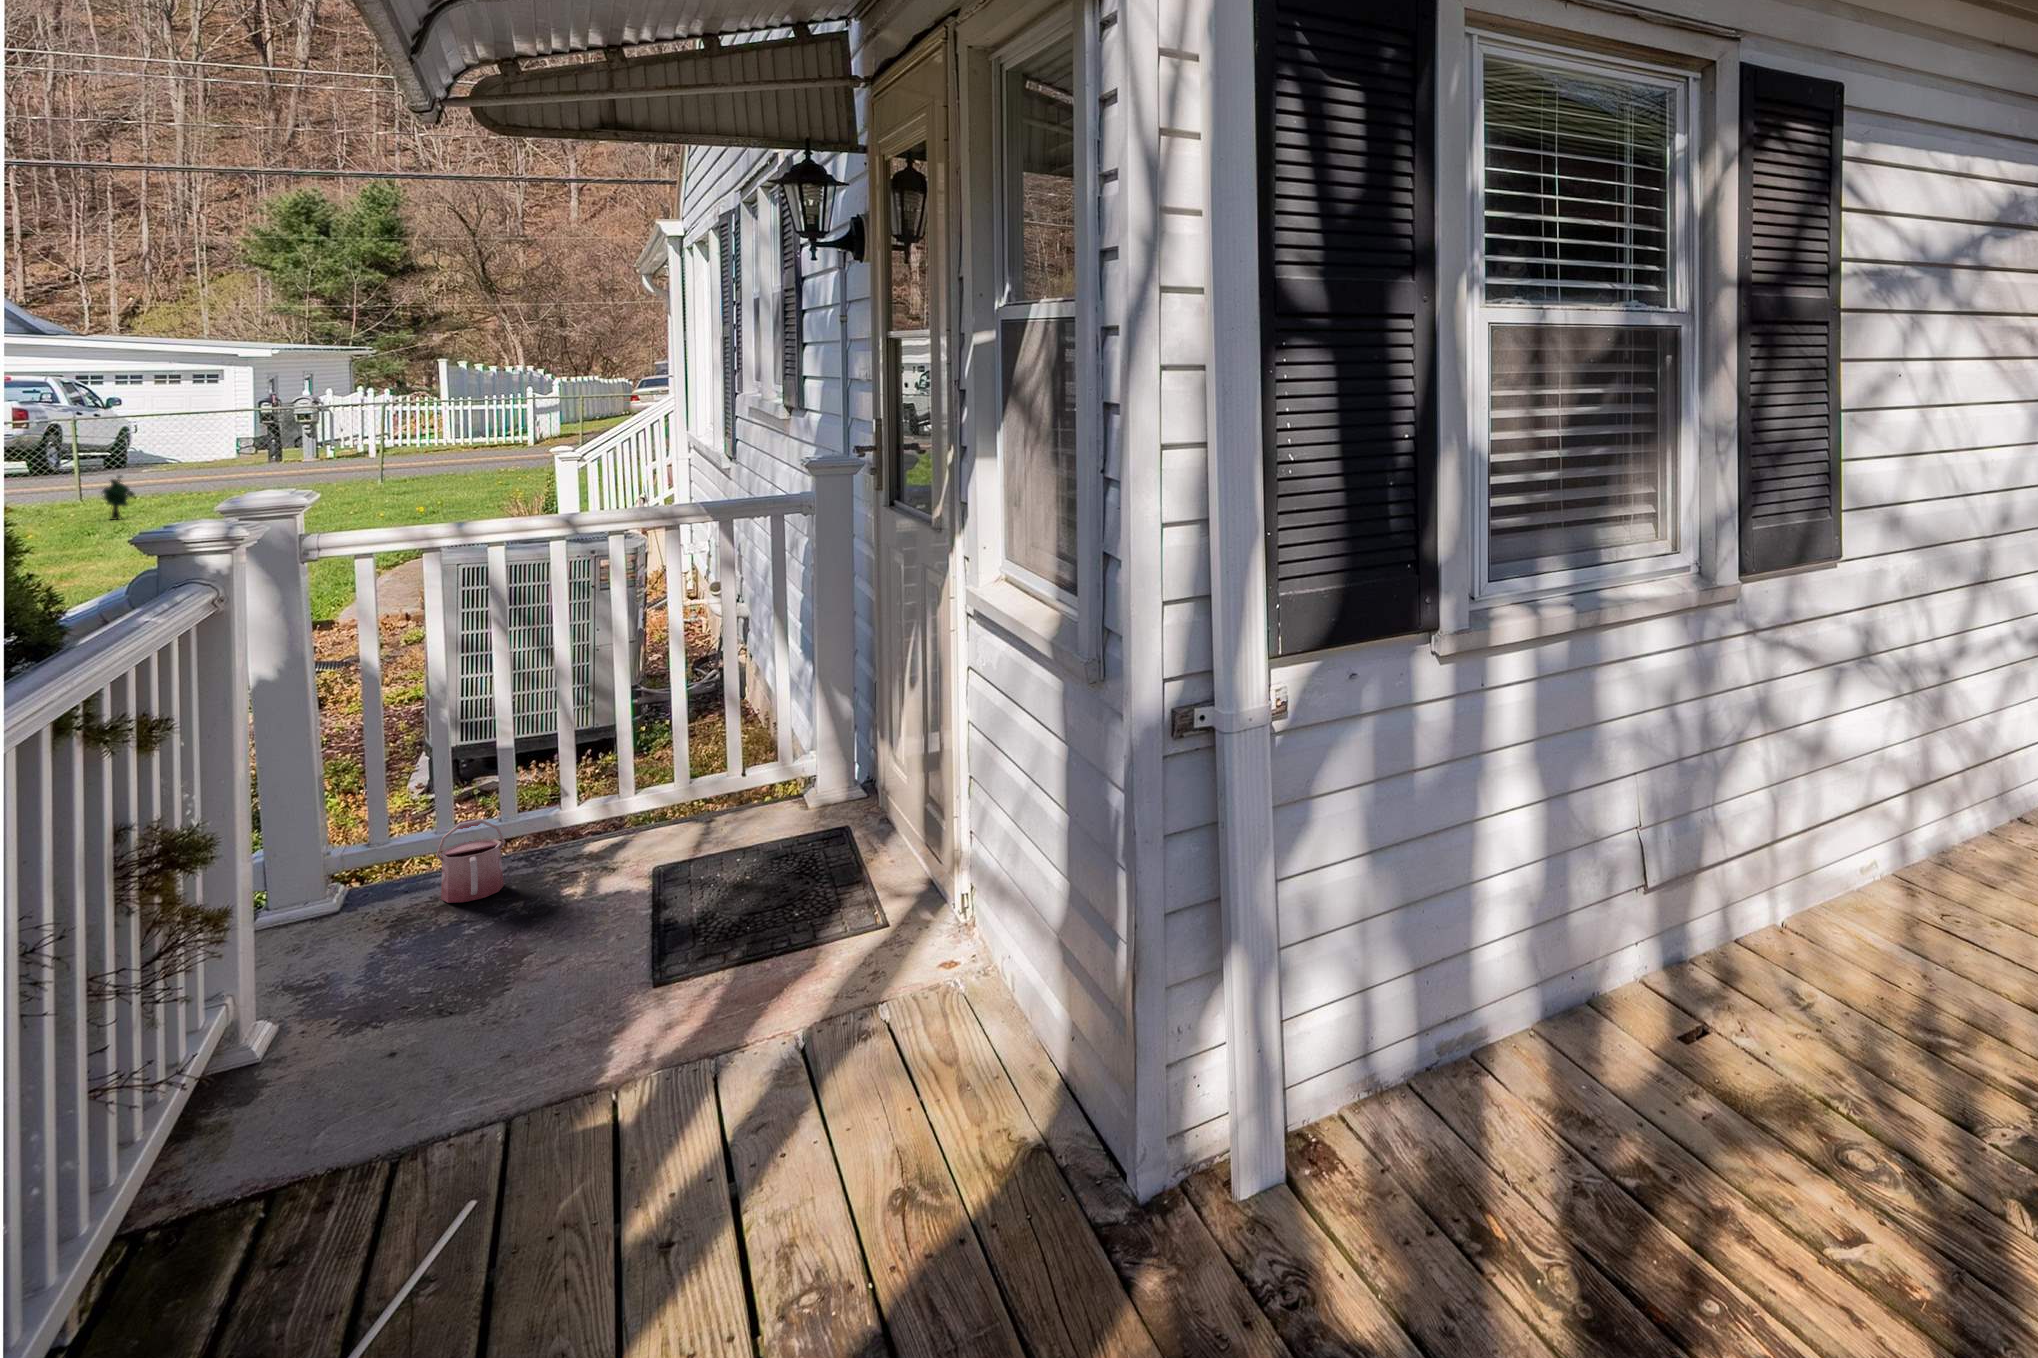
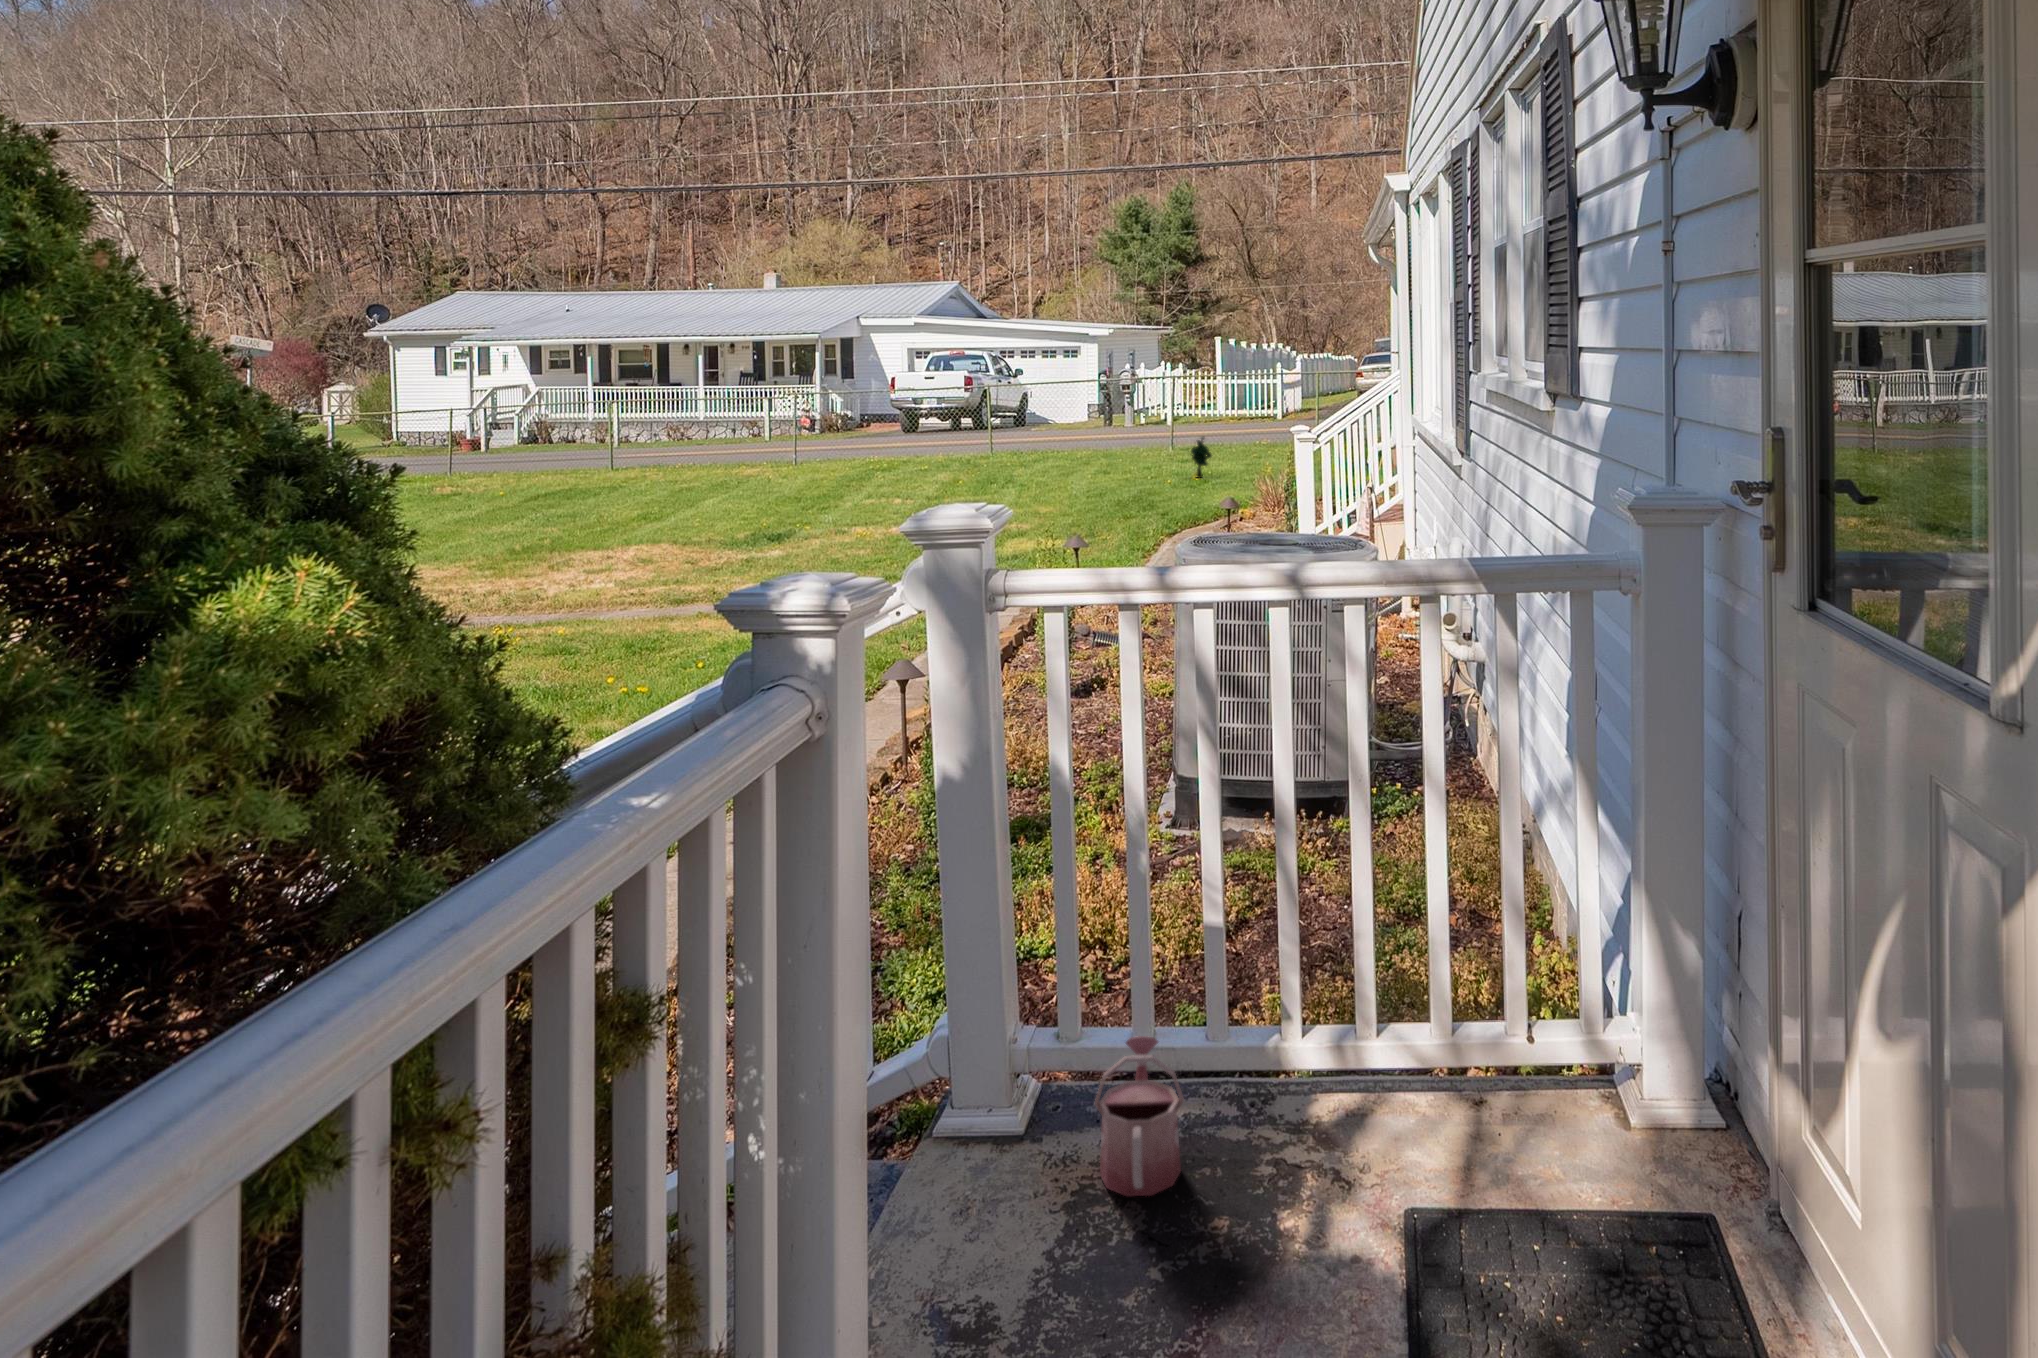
decorative plant: present [102,476,134,520] -> present [1191,437,1212,478]

